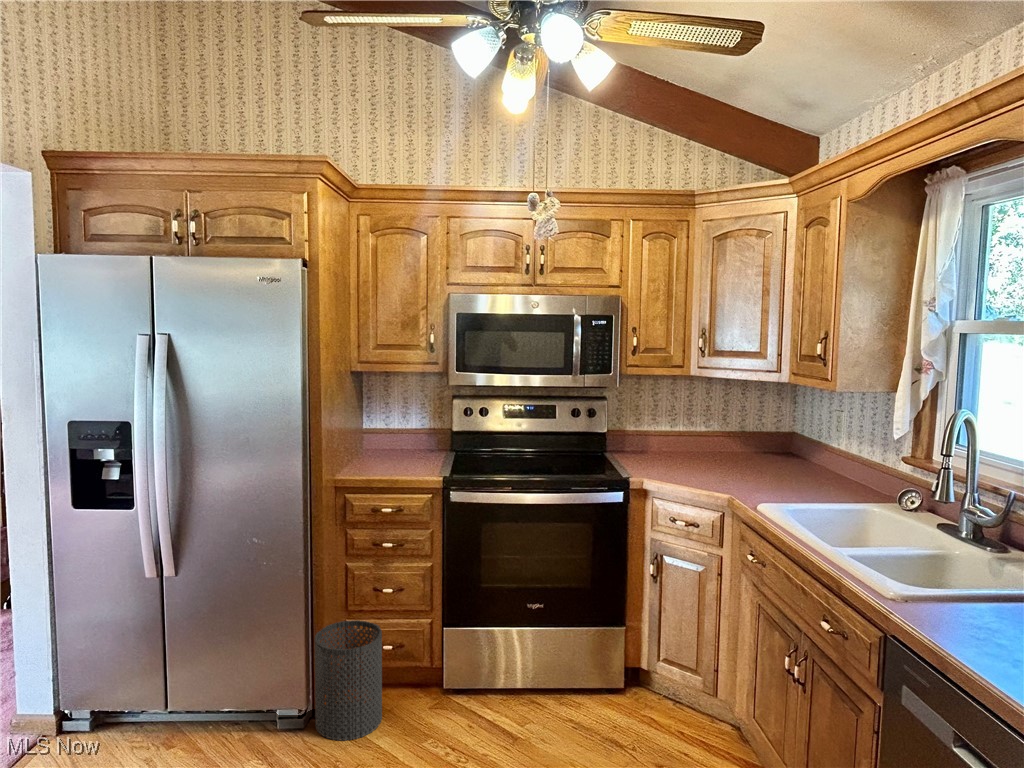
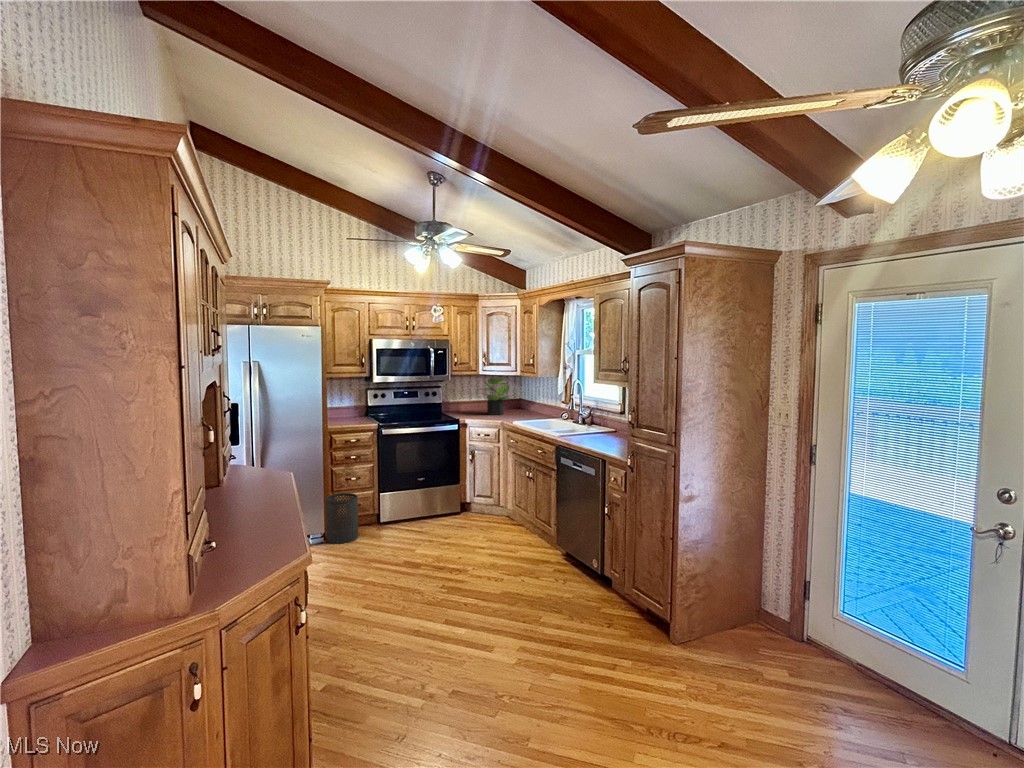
potted plant: none [684,384,763,472] -> present [479,377,509,415]

